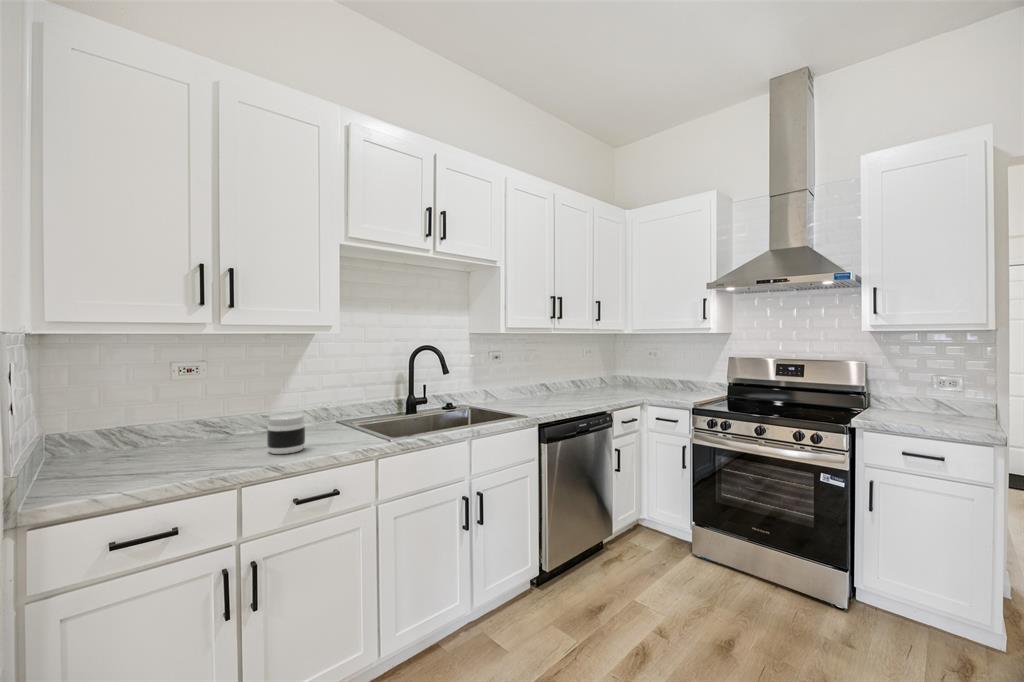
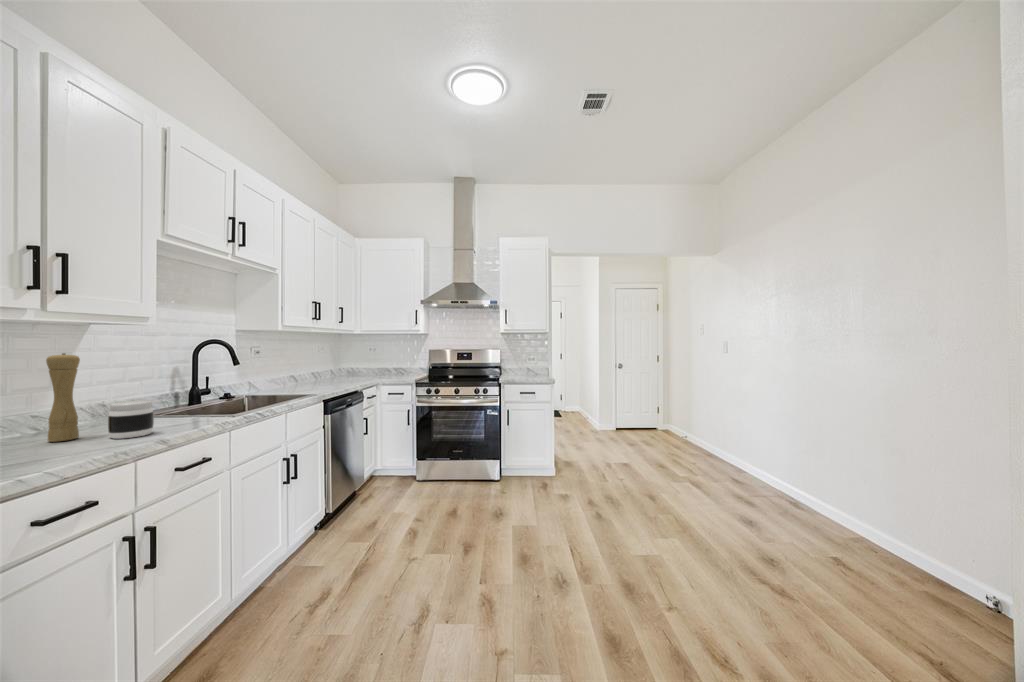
pepper mill: none [239,363,263,446] -> present [46,353,80,442]

